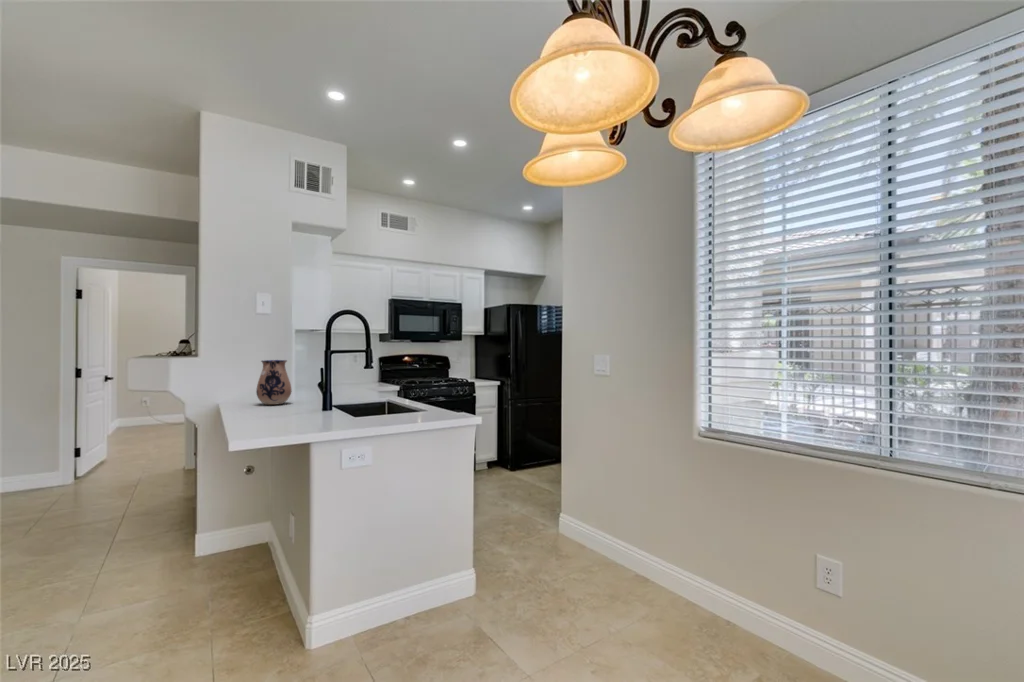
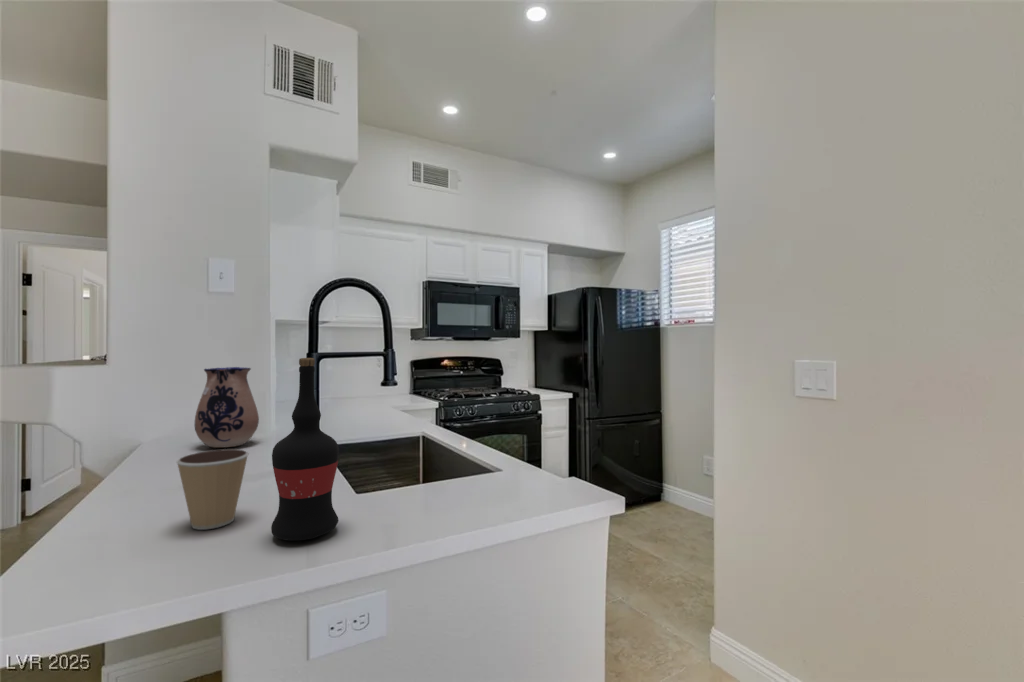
wine bottle: none [323,354,350,426] -> present [271,358,339,540]
coffee cup: none [281,394,310,425] -> present [177,449,249,530]

